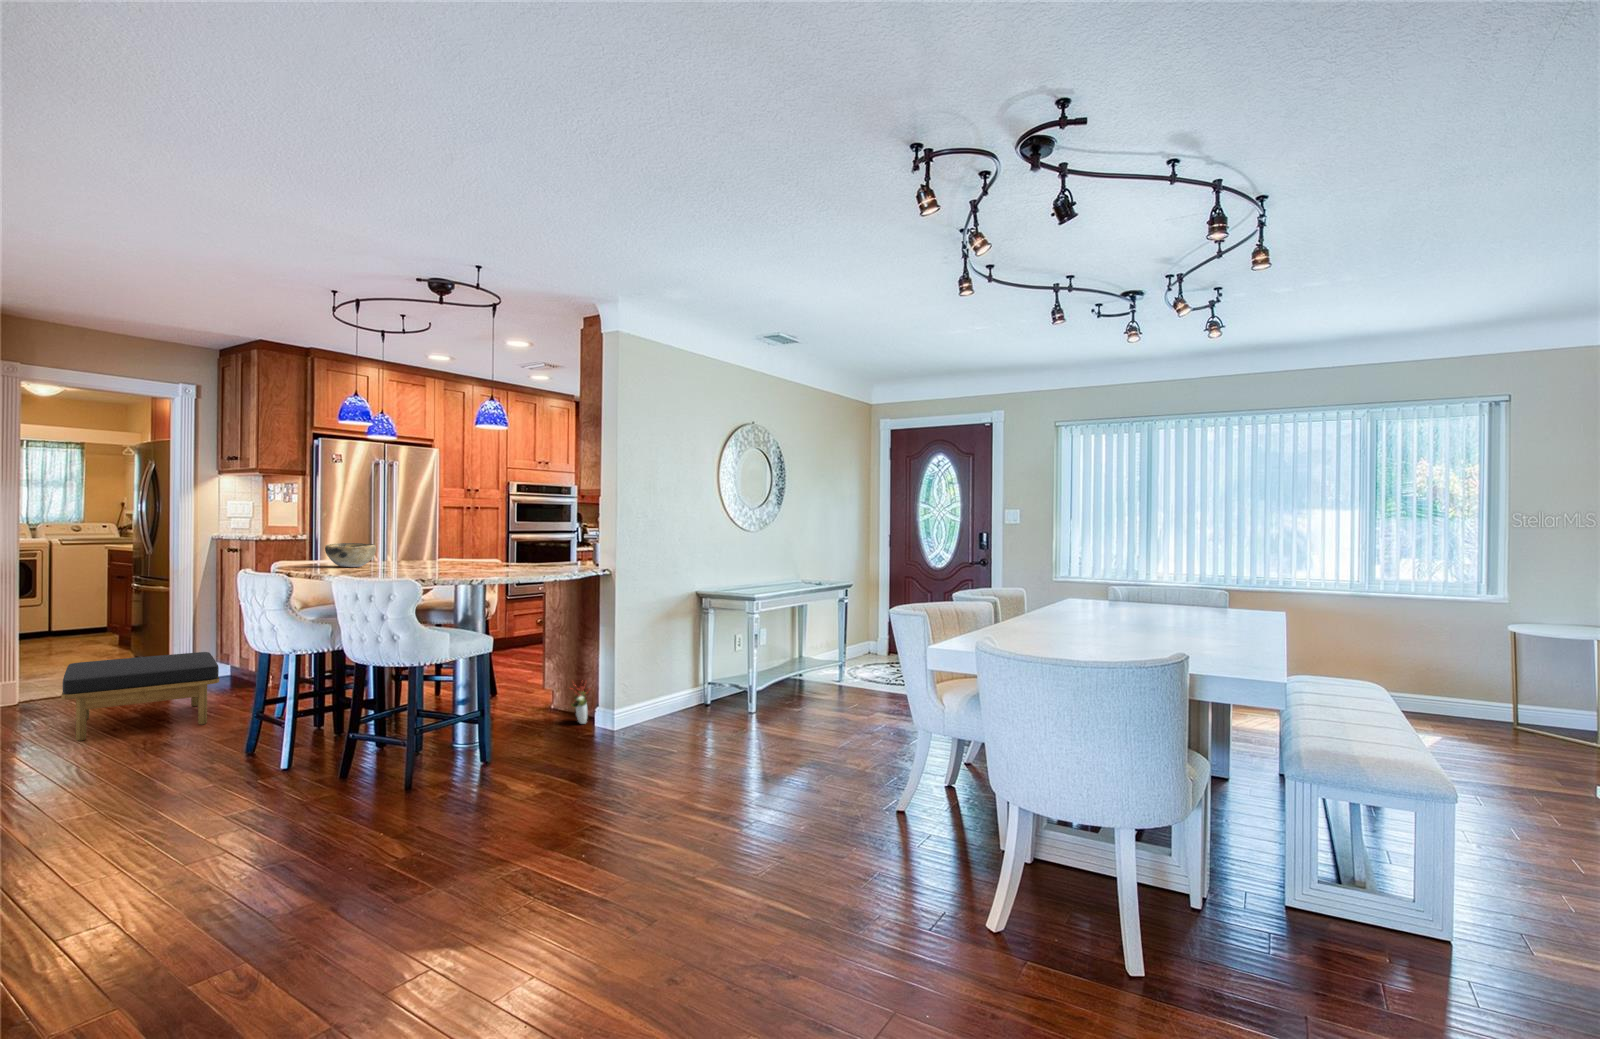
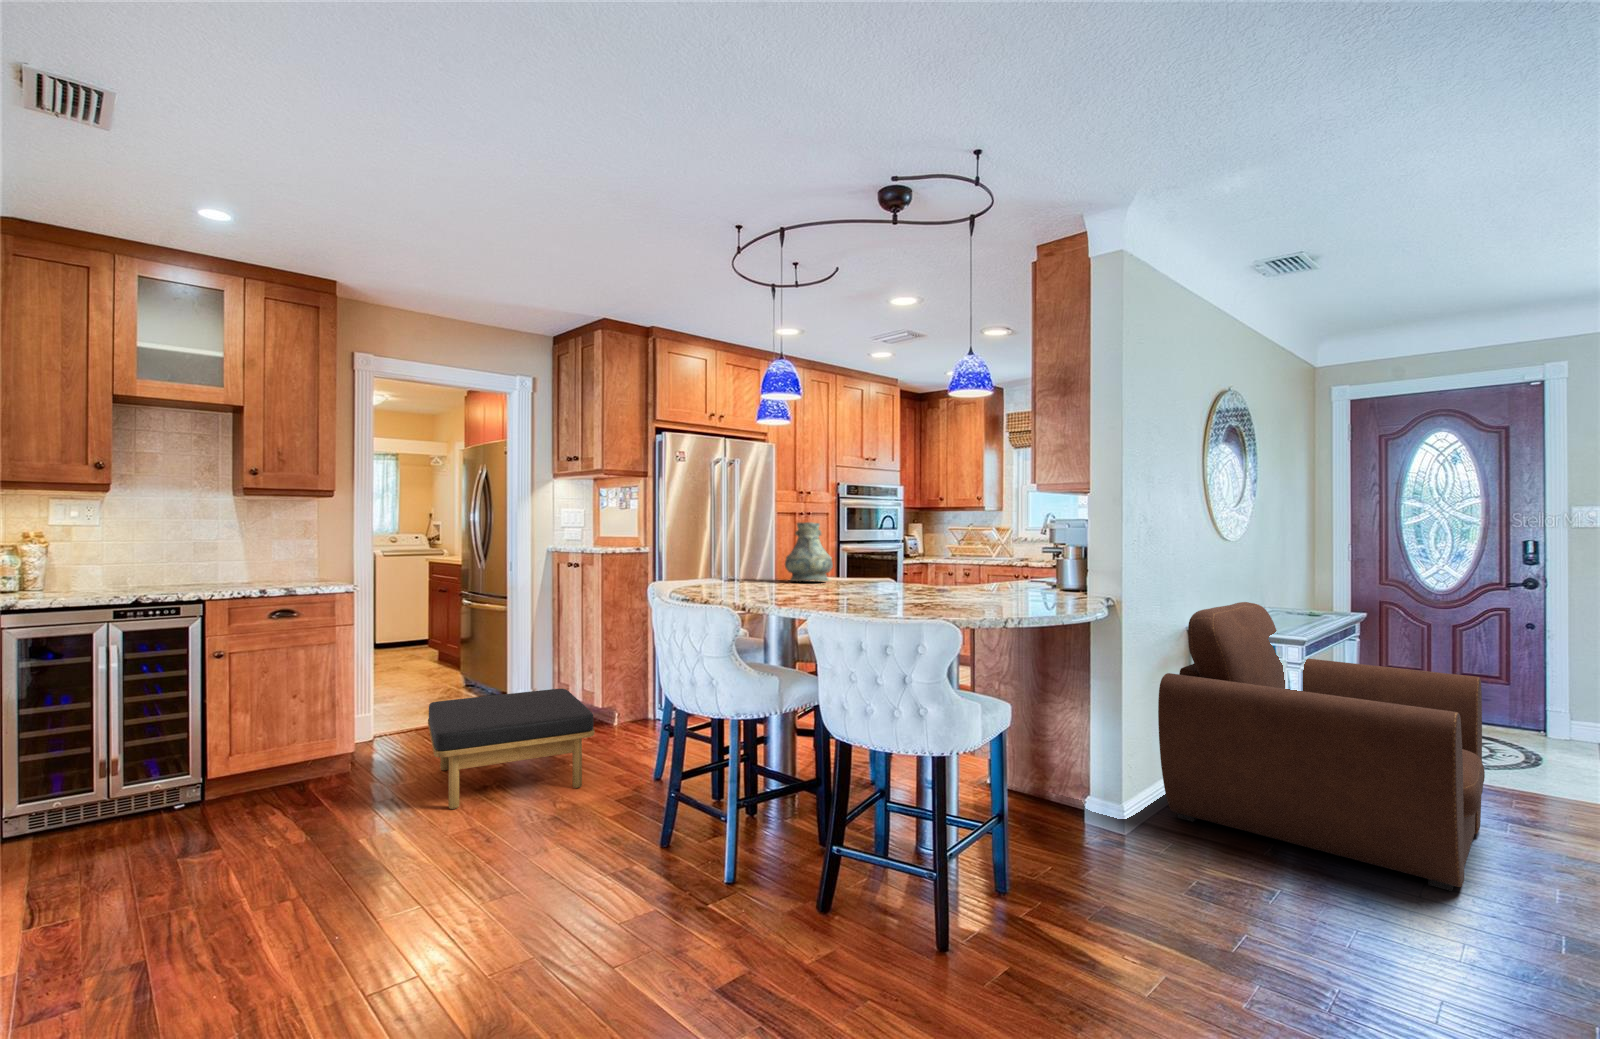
vase: none [403,516,445,562] -> present [785,522,833,581]
decorative bowl: present [325,543,376,567] -> none [724,559,782,591]
armchair: none [638,574,853,743] -> present [1158,602,1485,891]
decorative plant: present [571,684,587,724] -> none [1049,755,1082,821]

